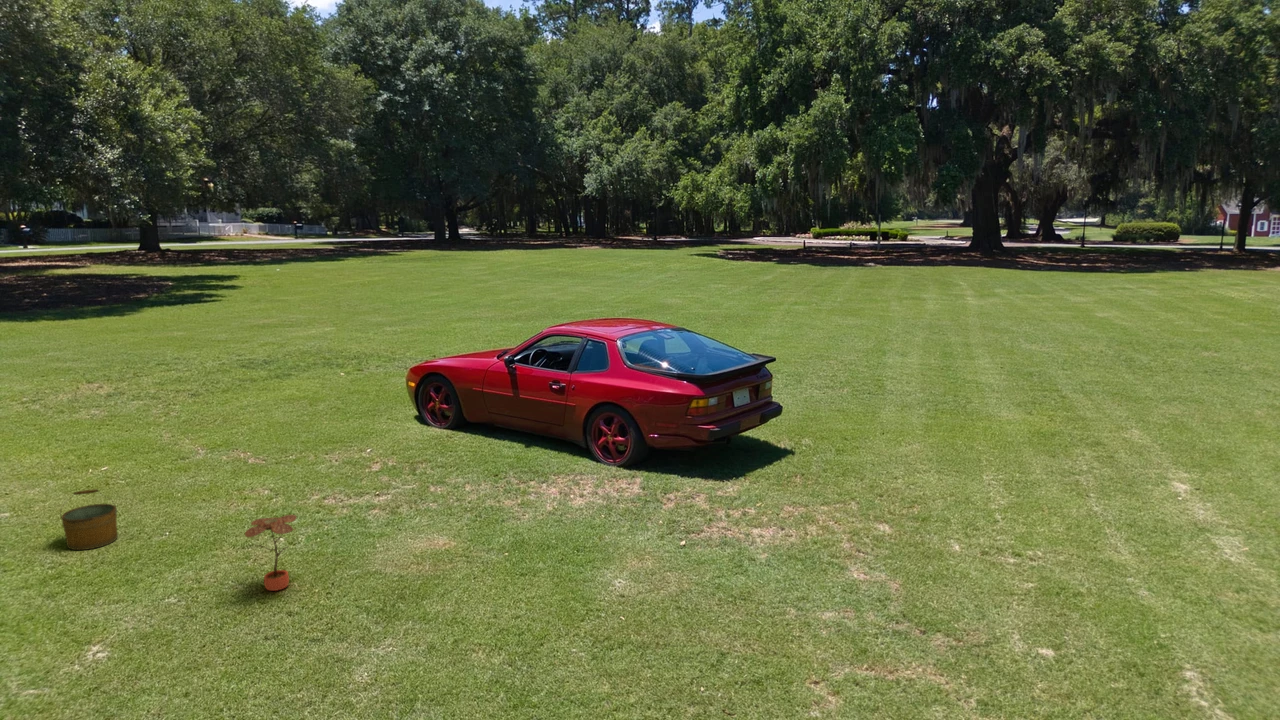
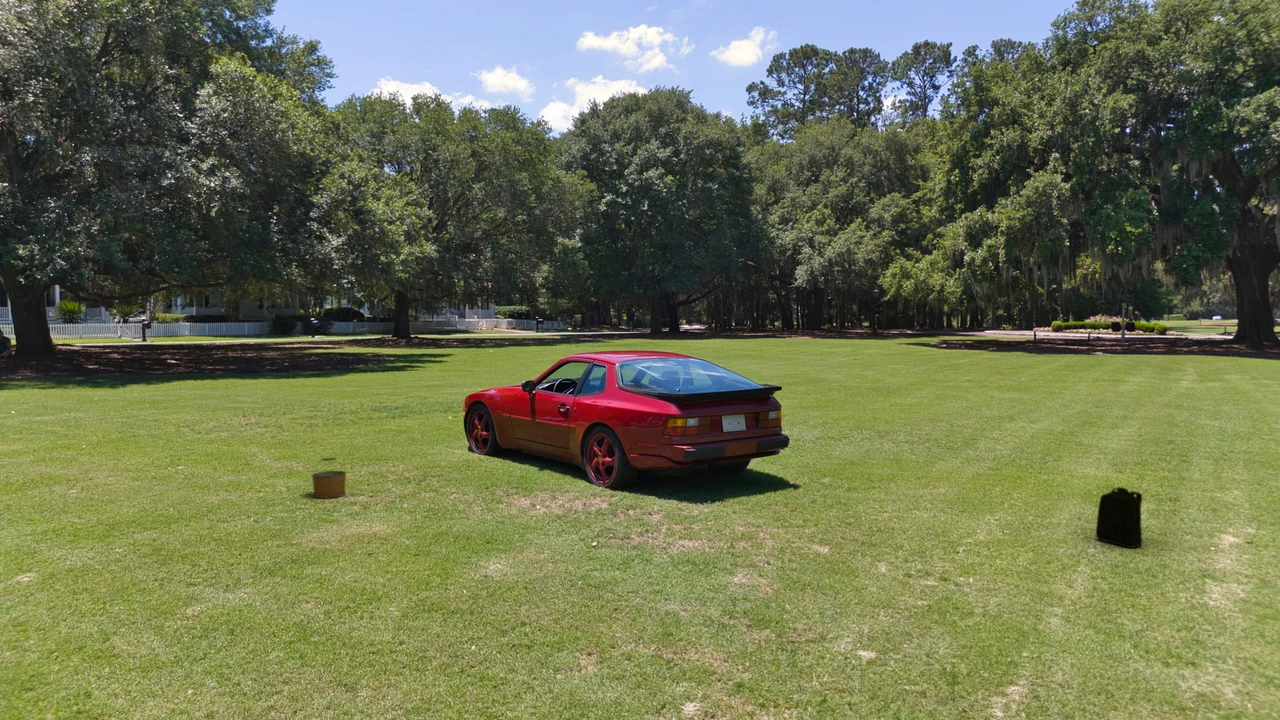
backpack: none [1082,483,1136,551] -> present [1096,487,1143,548]
potted plant: present [245,514,297,591] -> none [418,472,453,523]

